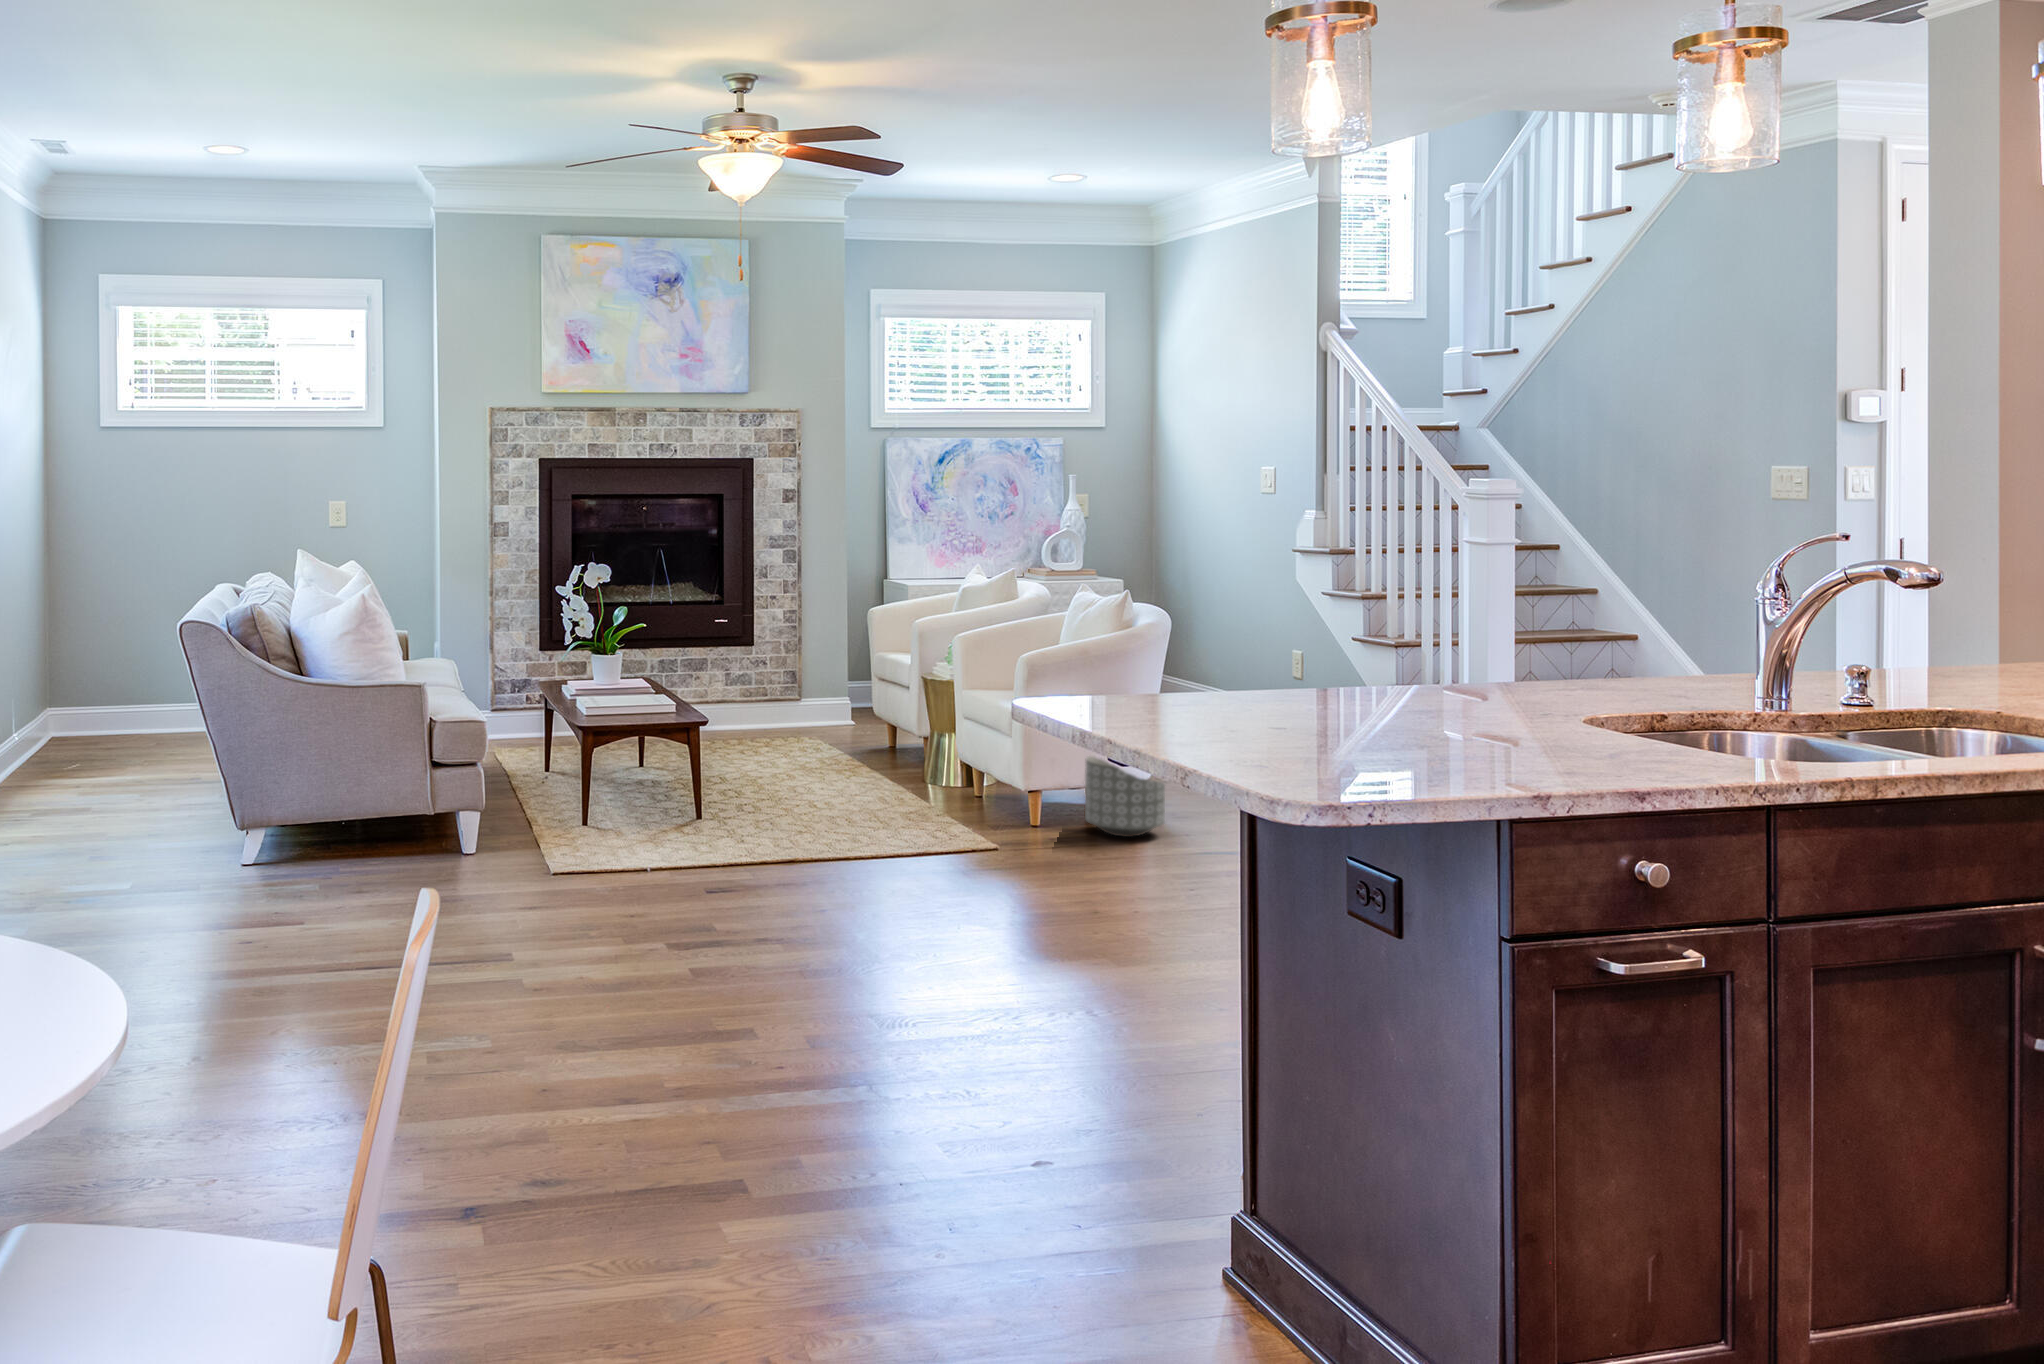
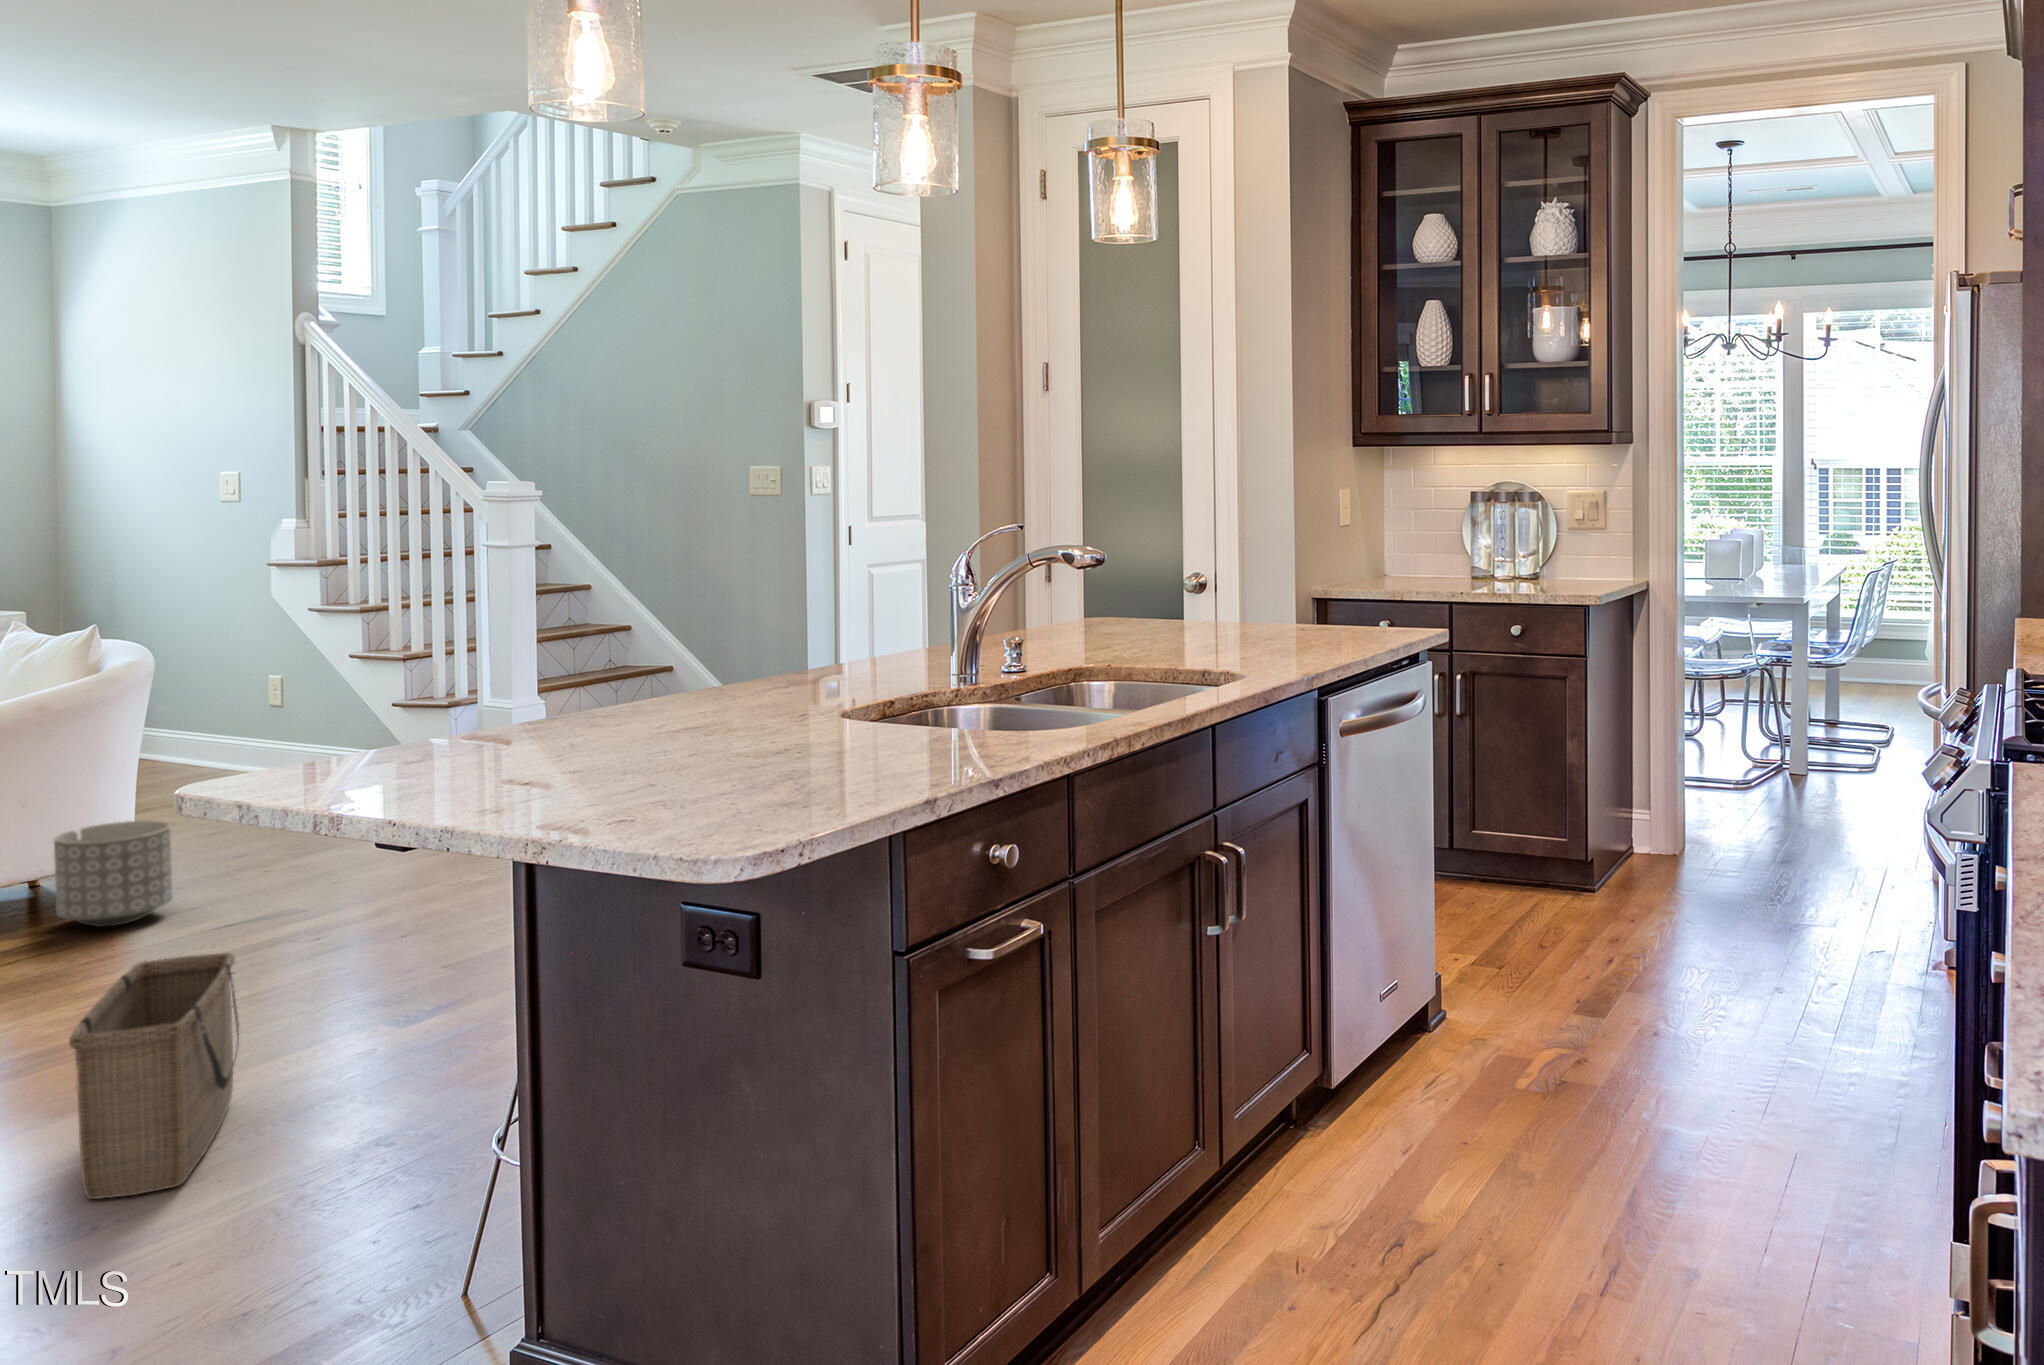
basket: none [1012,854,1145,1032] -> present [69,953,239,1199]

